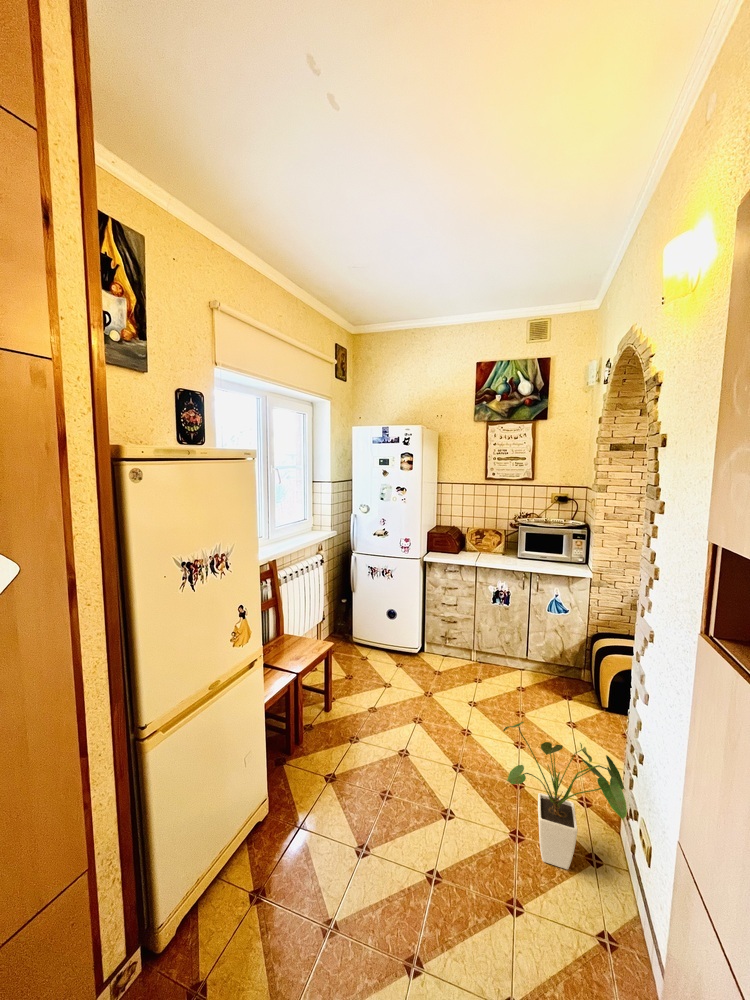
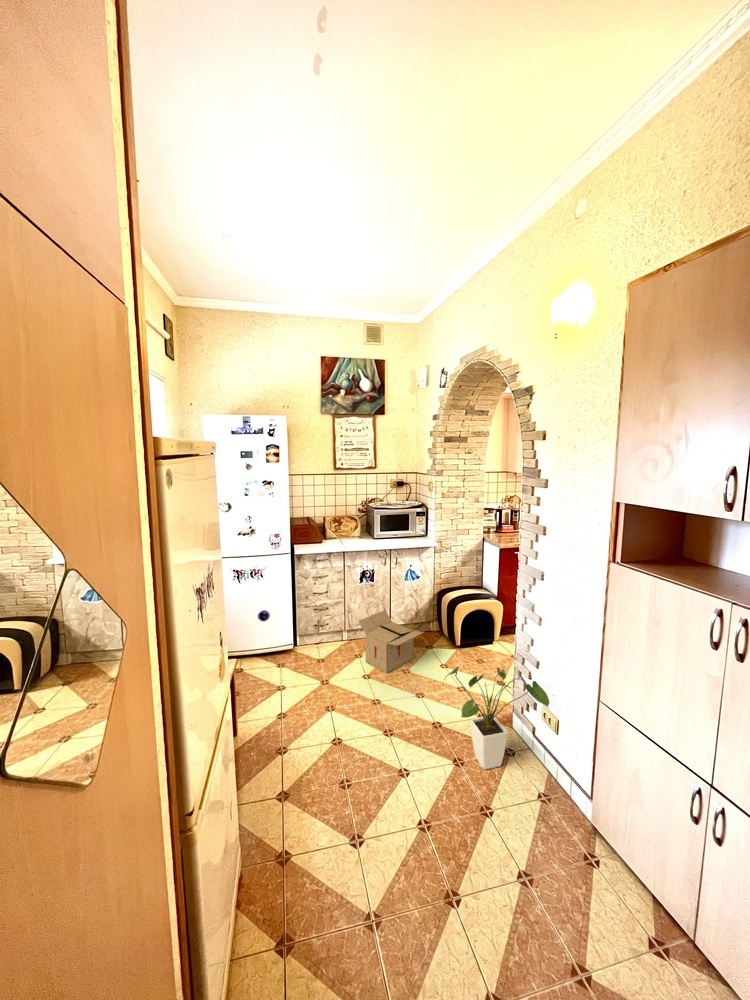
cardboard box: none [478,640,549,709] -> present [359,610,424,674]

